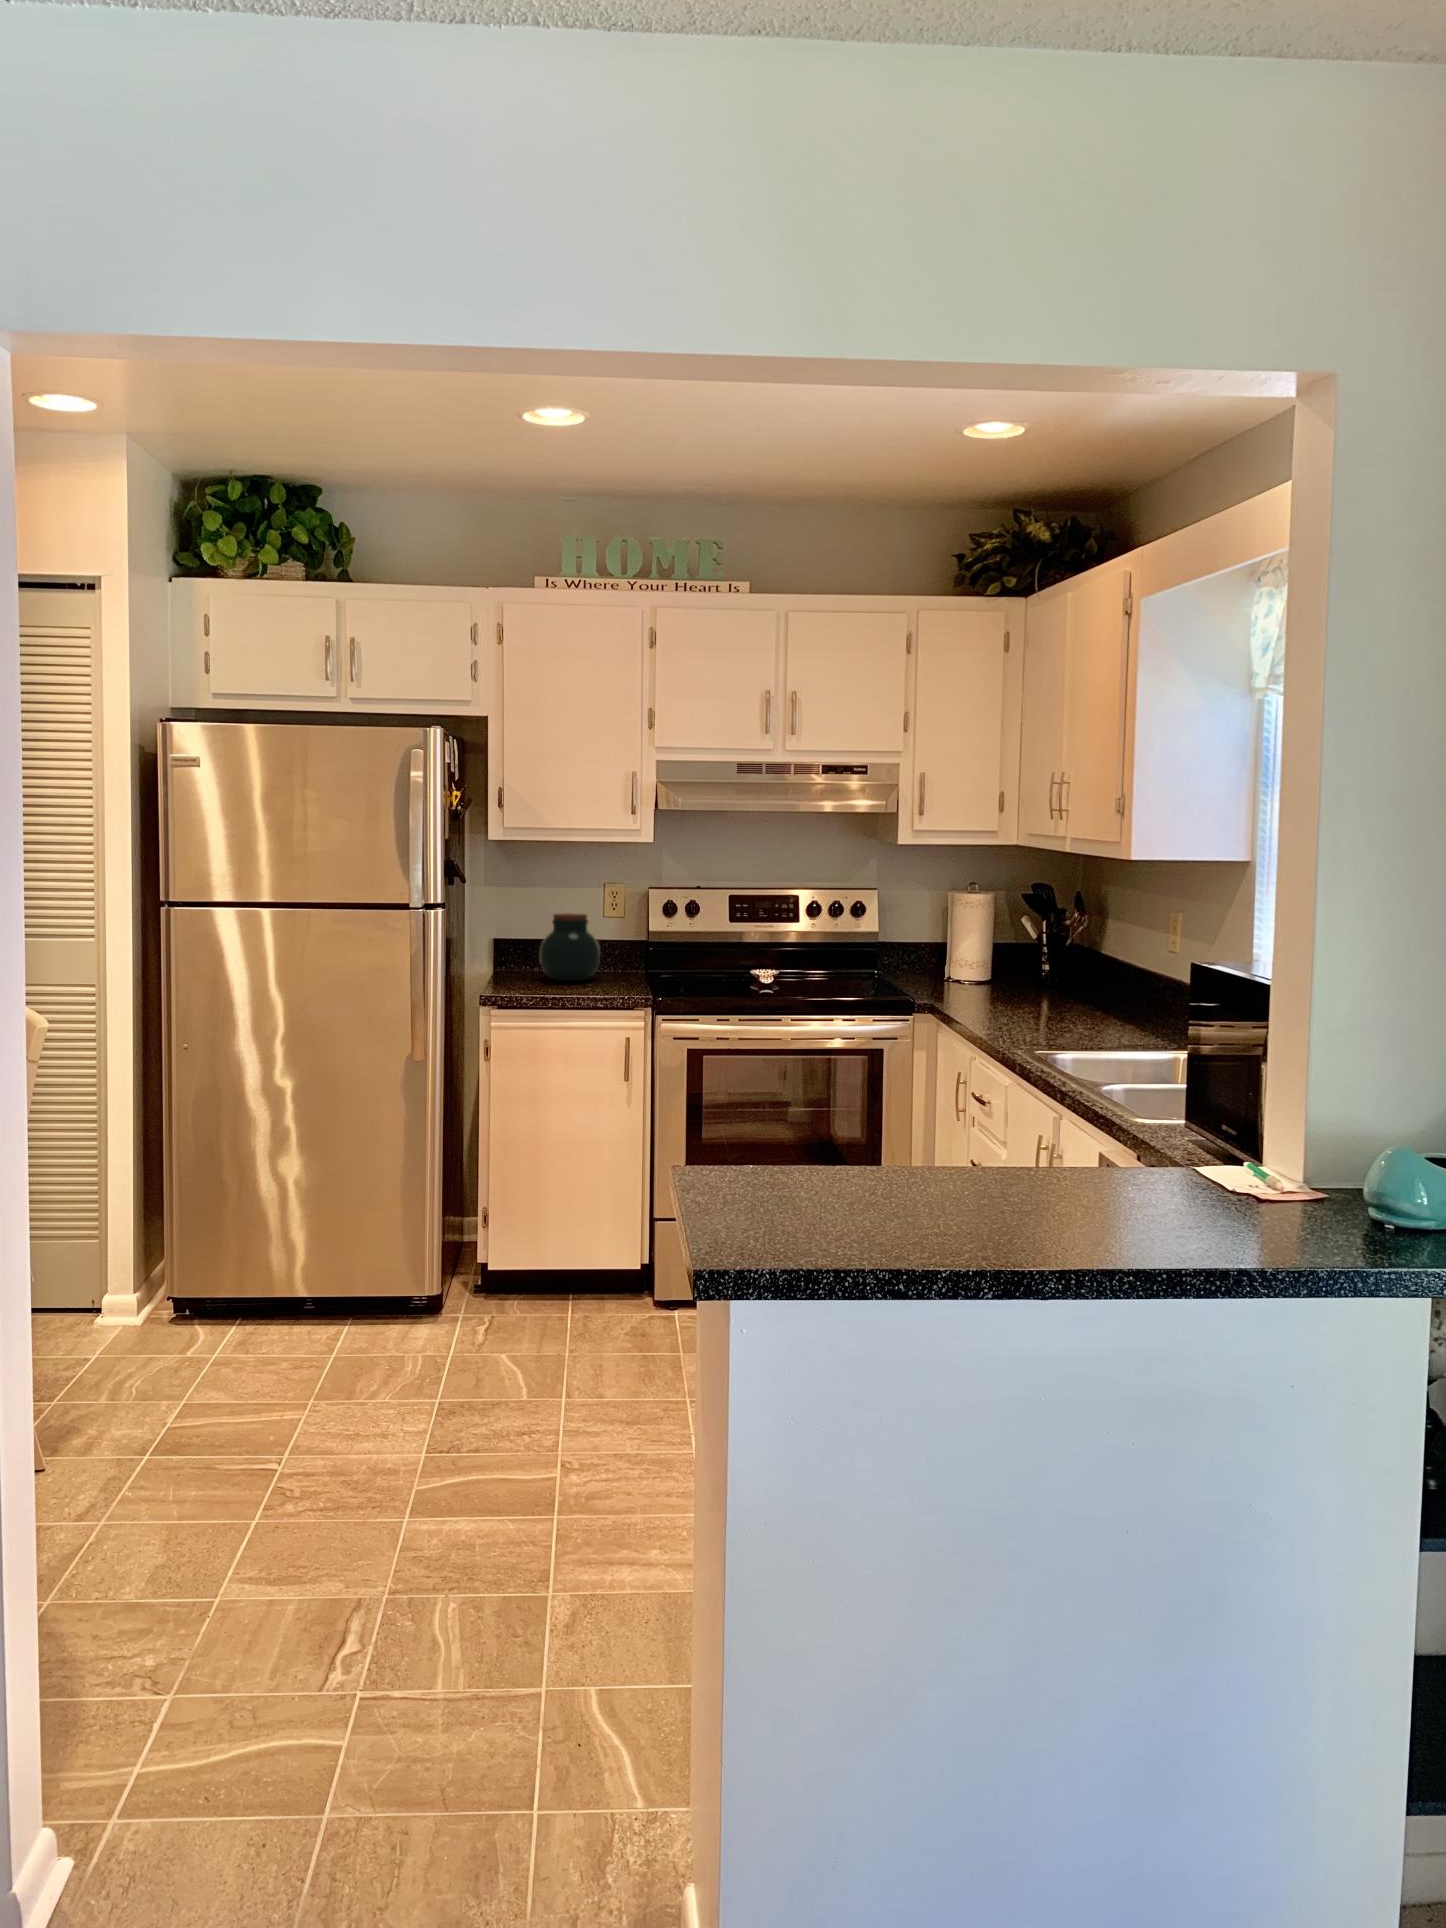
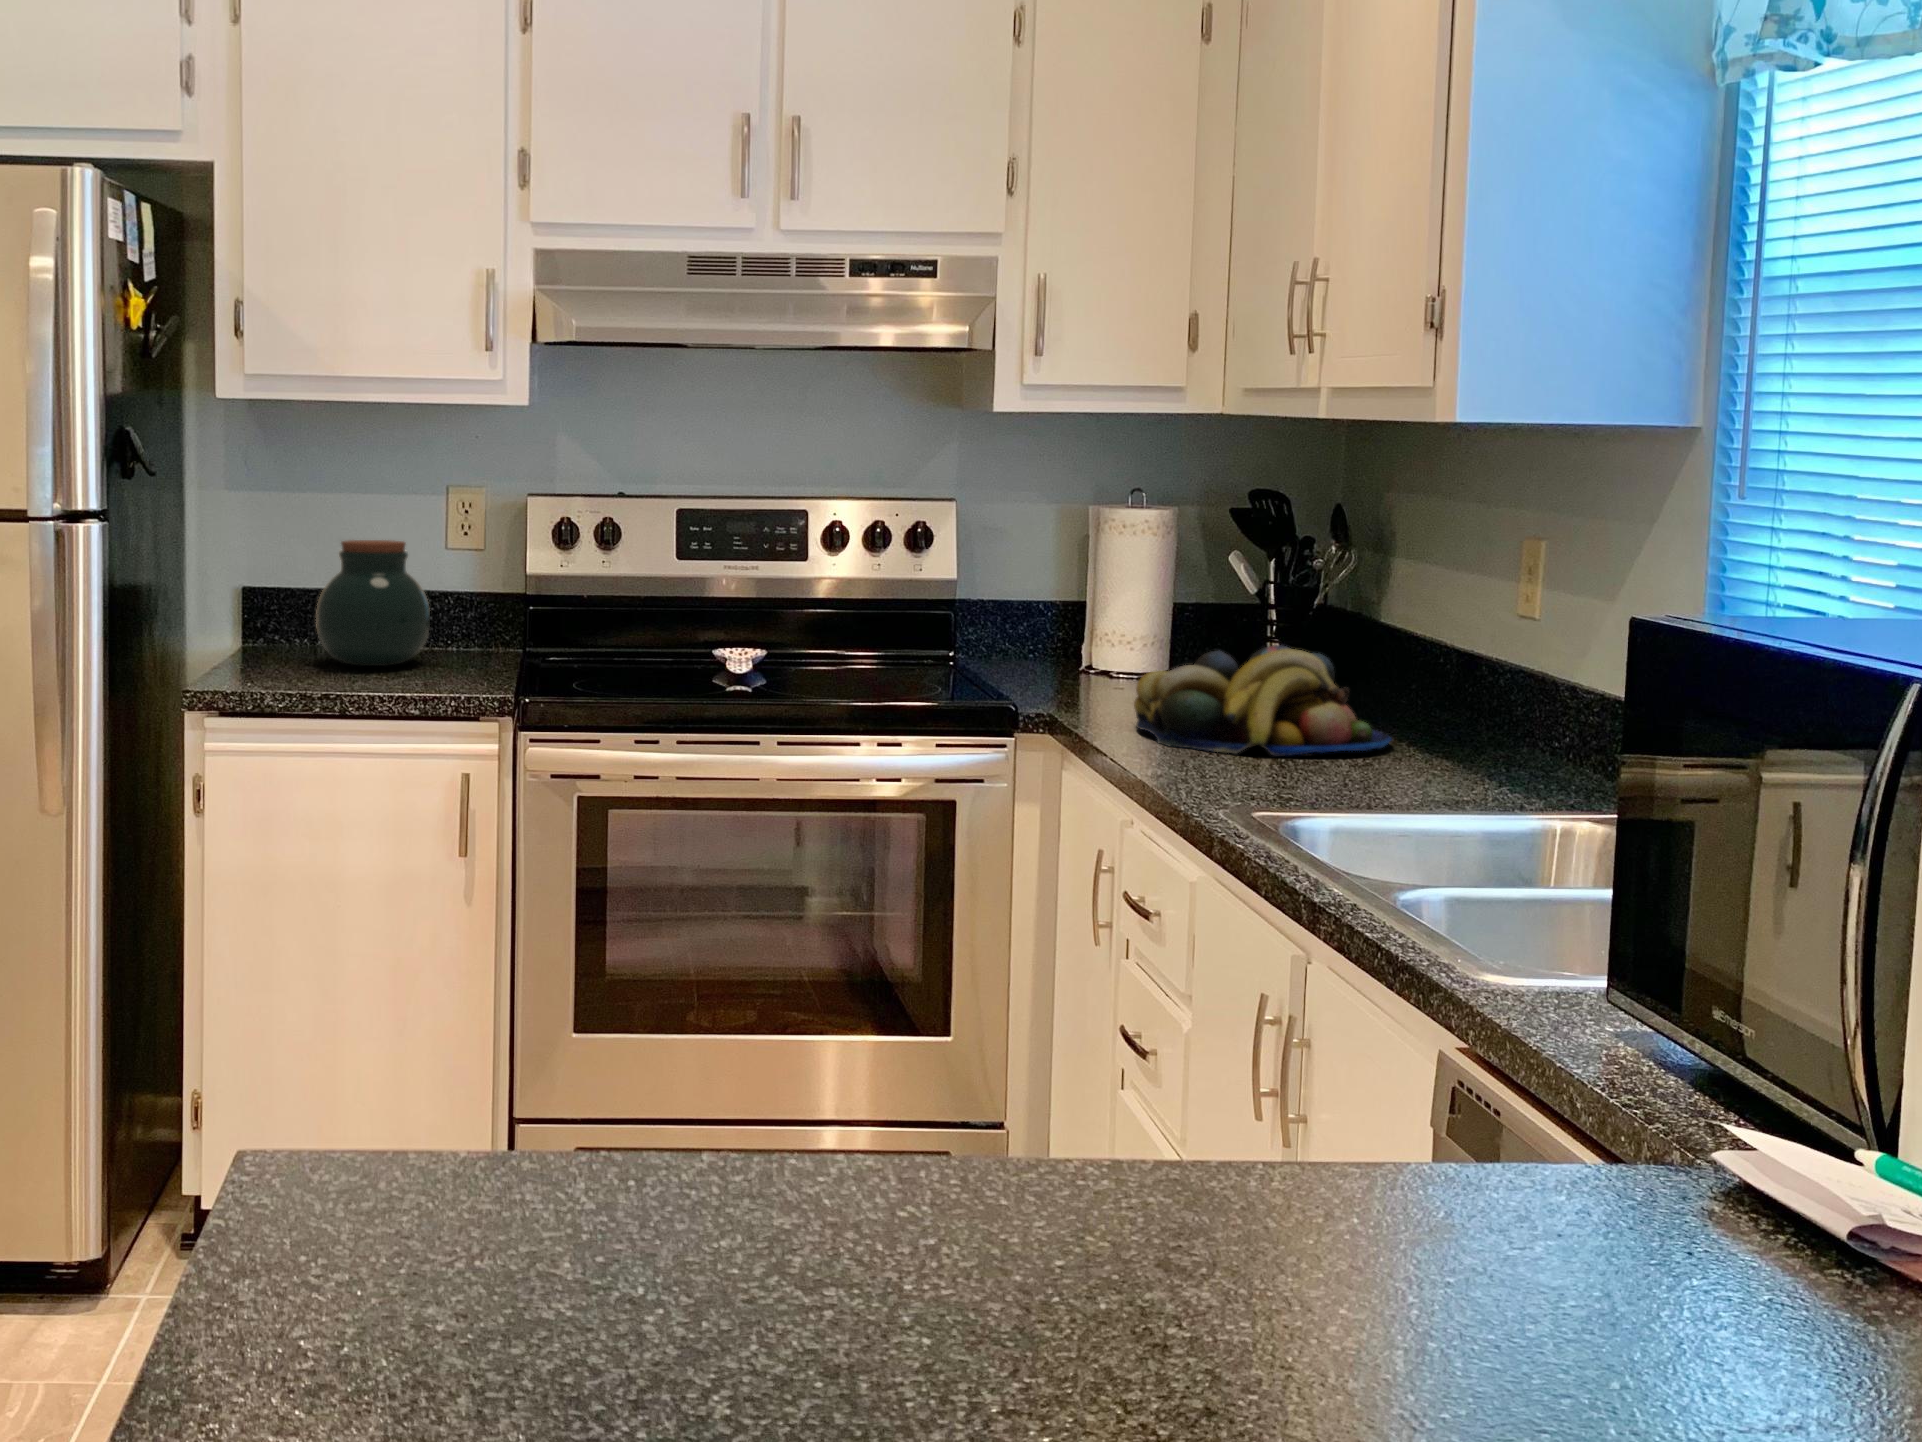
fruit bowl: none [975,967,1106,1024] -> present [1134,645,1391,756]

